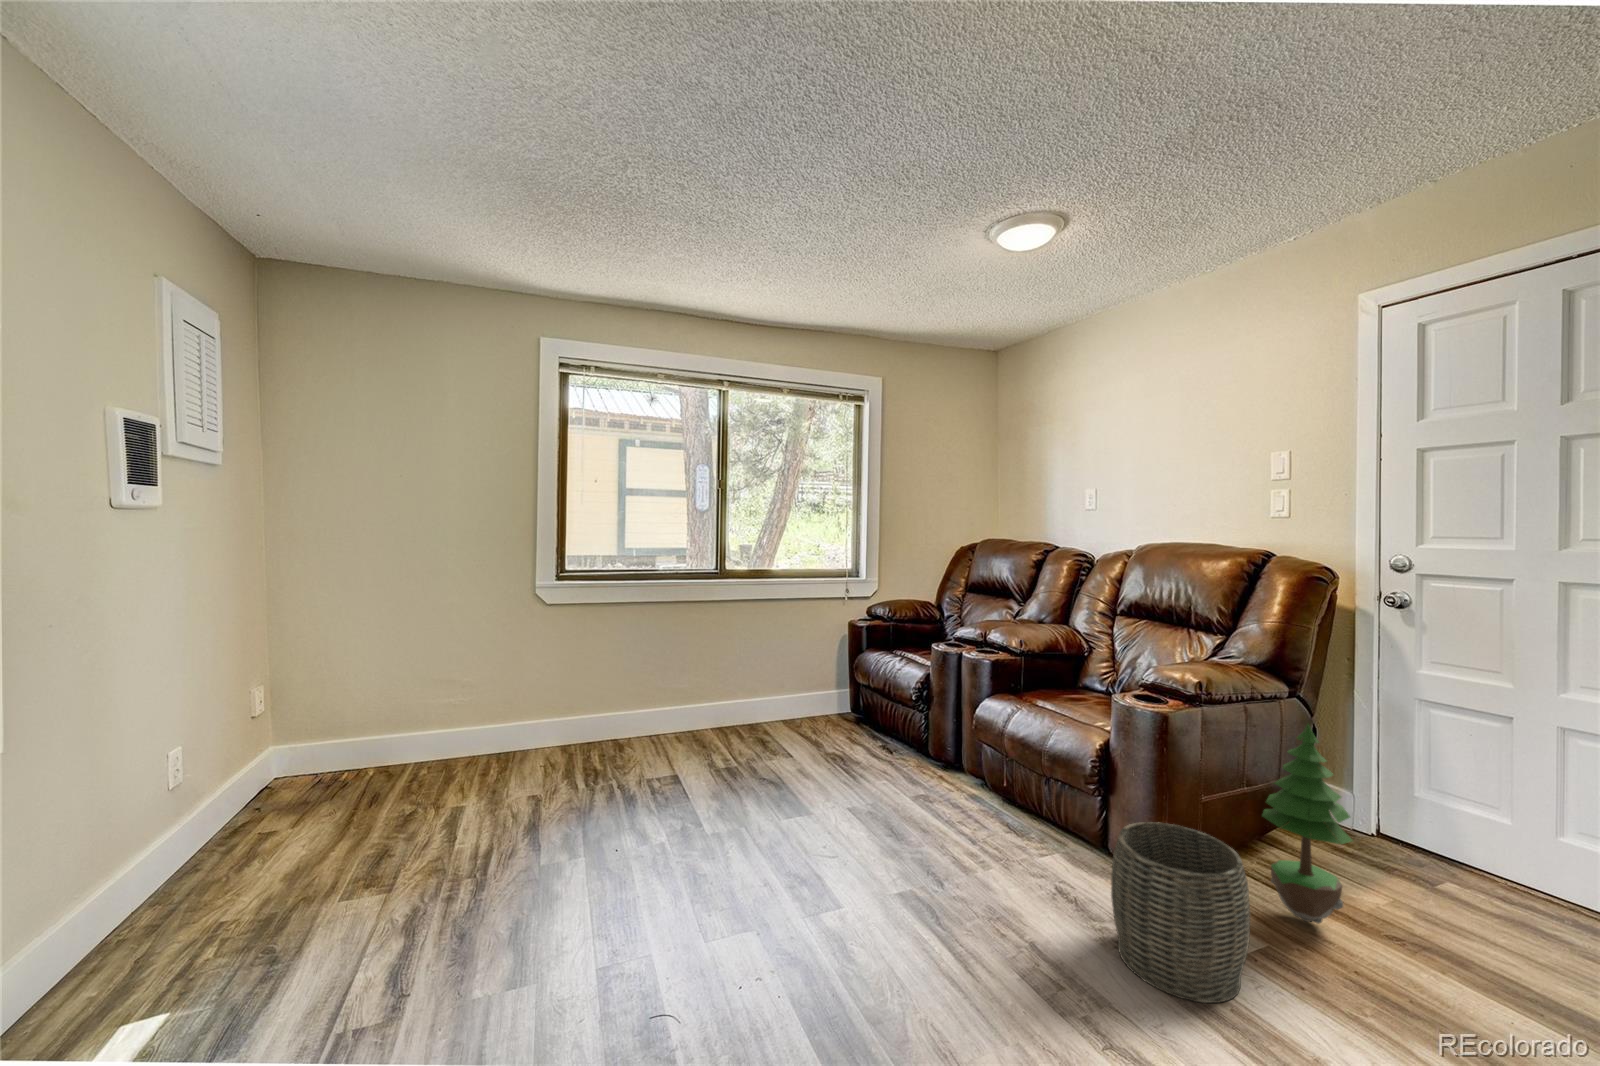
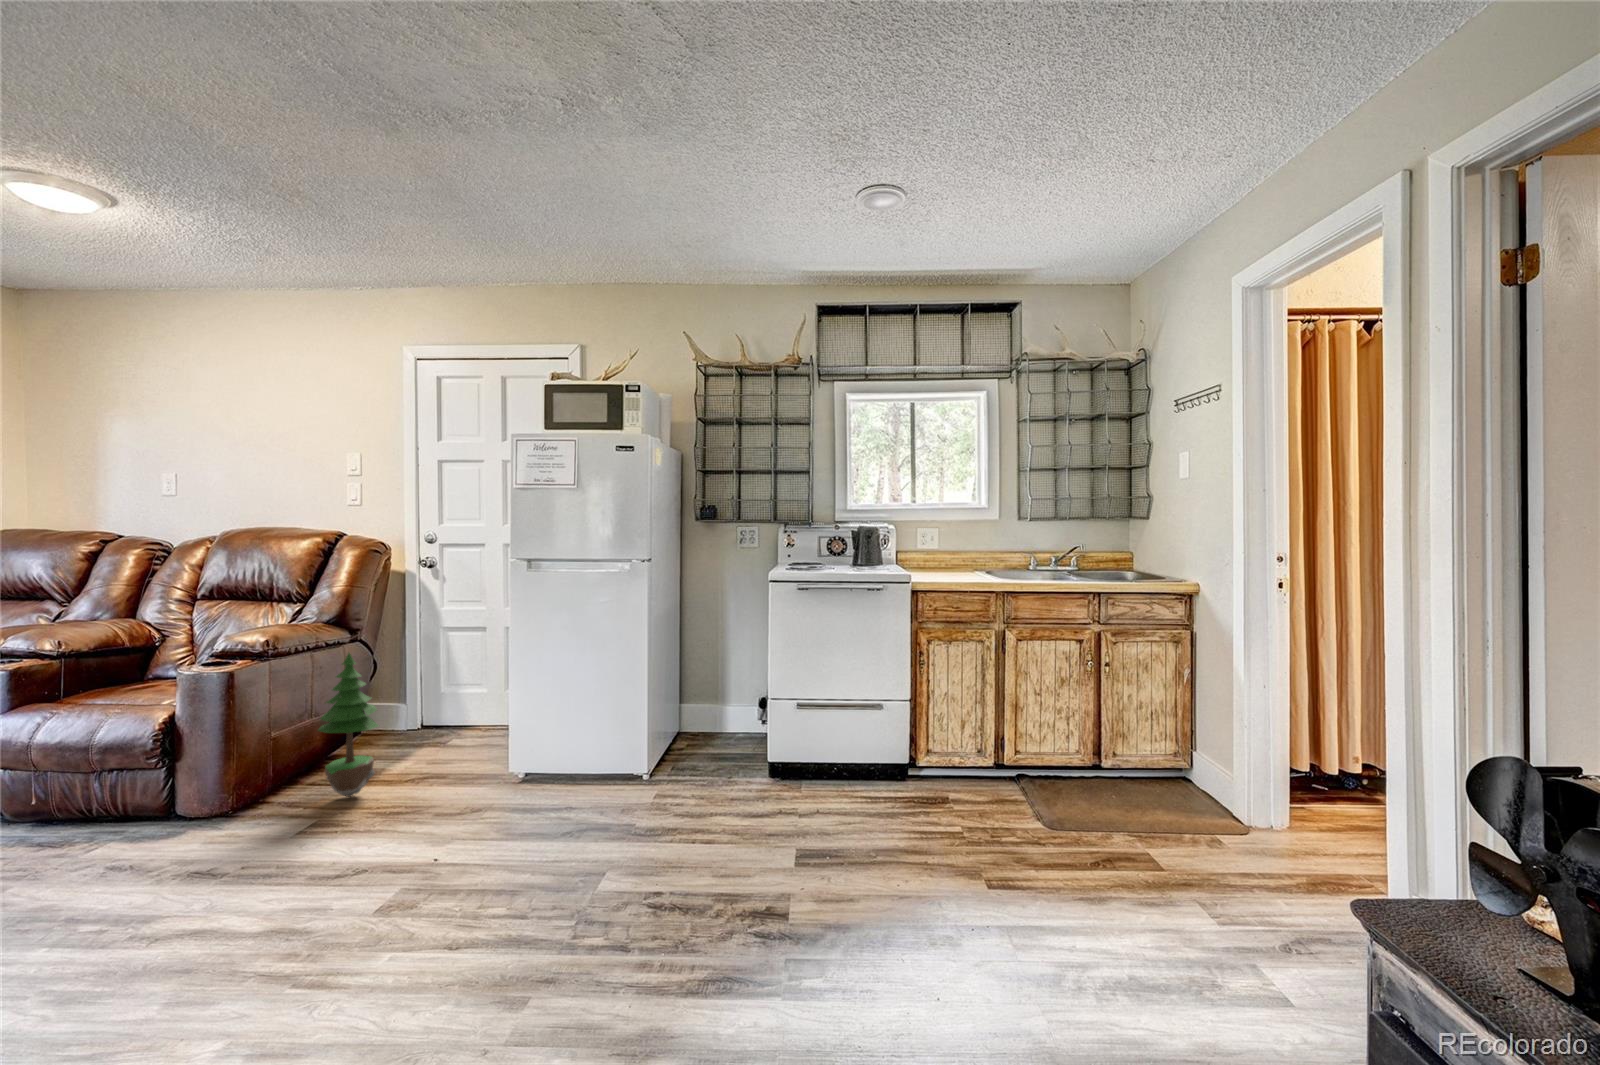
woven basket: present [1111,822,1250,1003] -> none [167,752,294,885]

